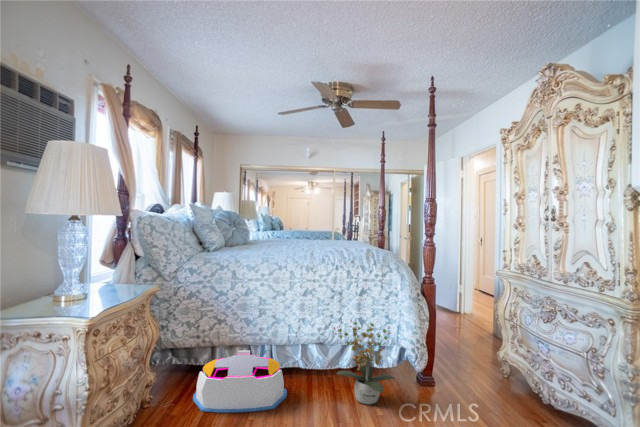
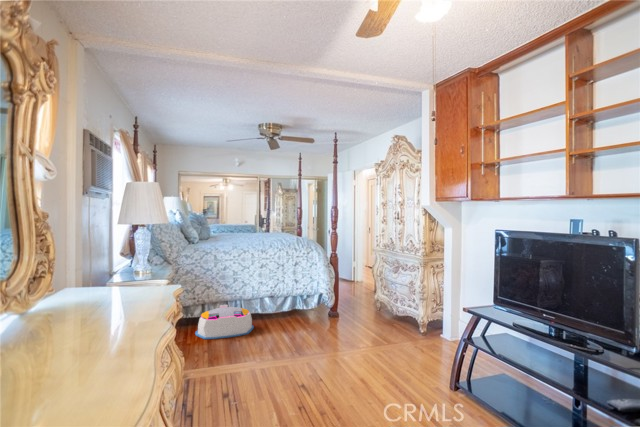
potted plant: present [334,320,395,404] -> none [281,281,317,327]

